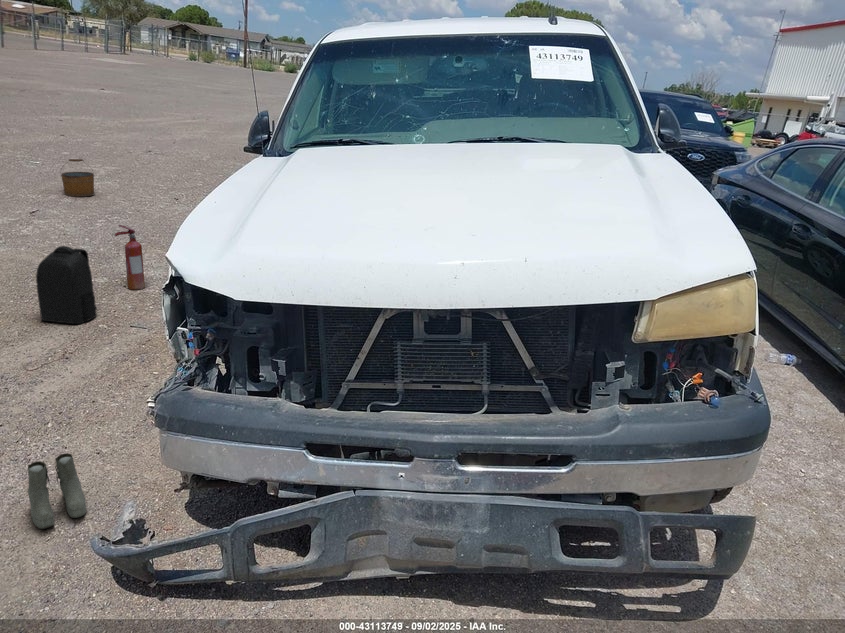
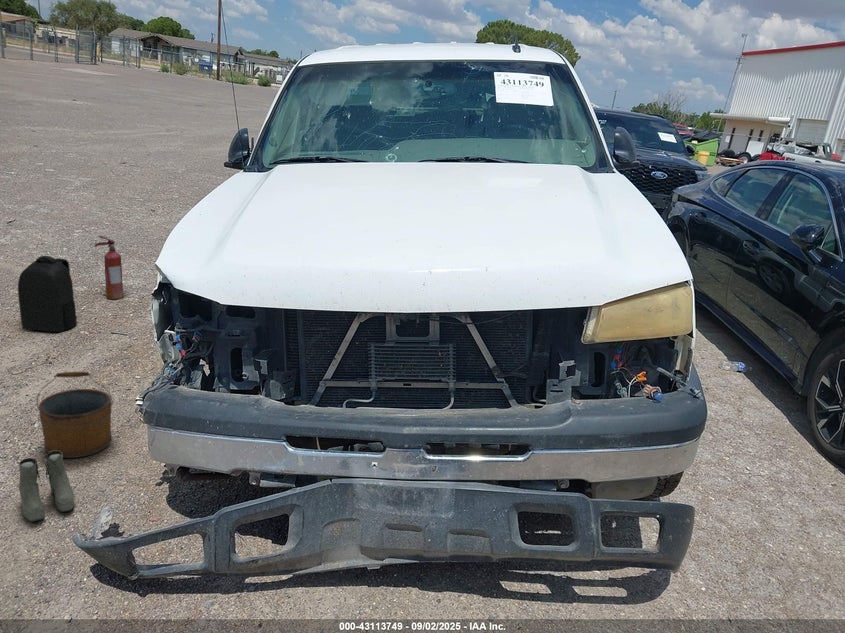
bucket: present [61,159,94,197] -> present [37,372,113,458]

